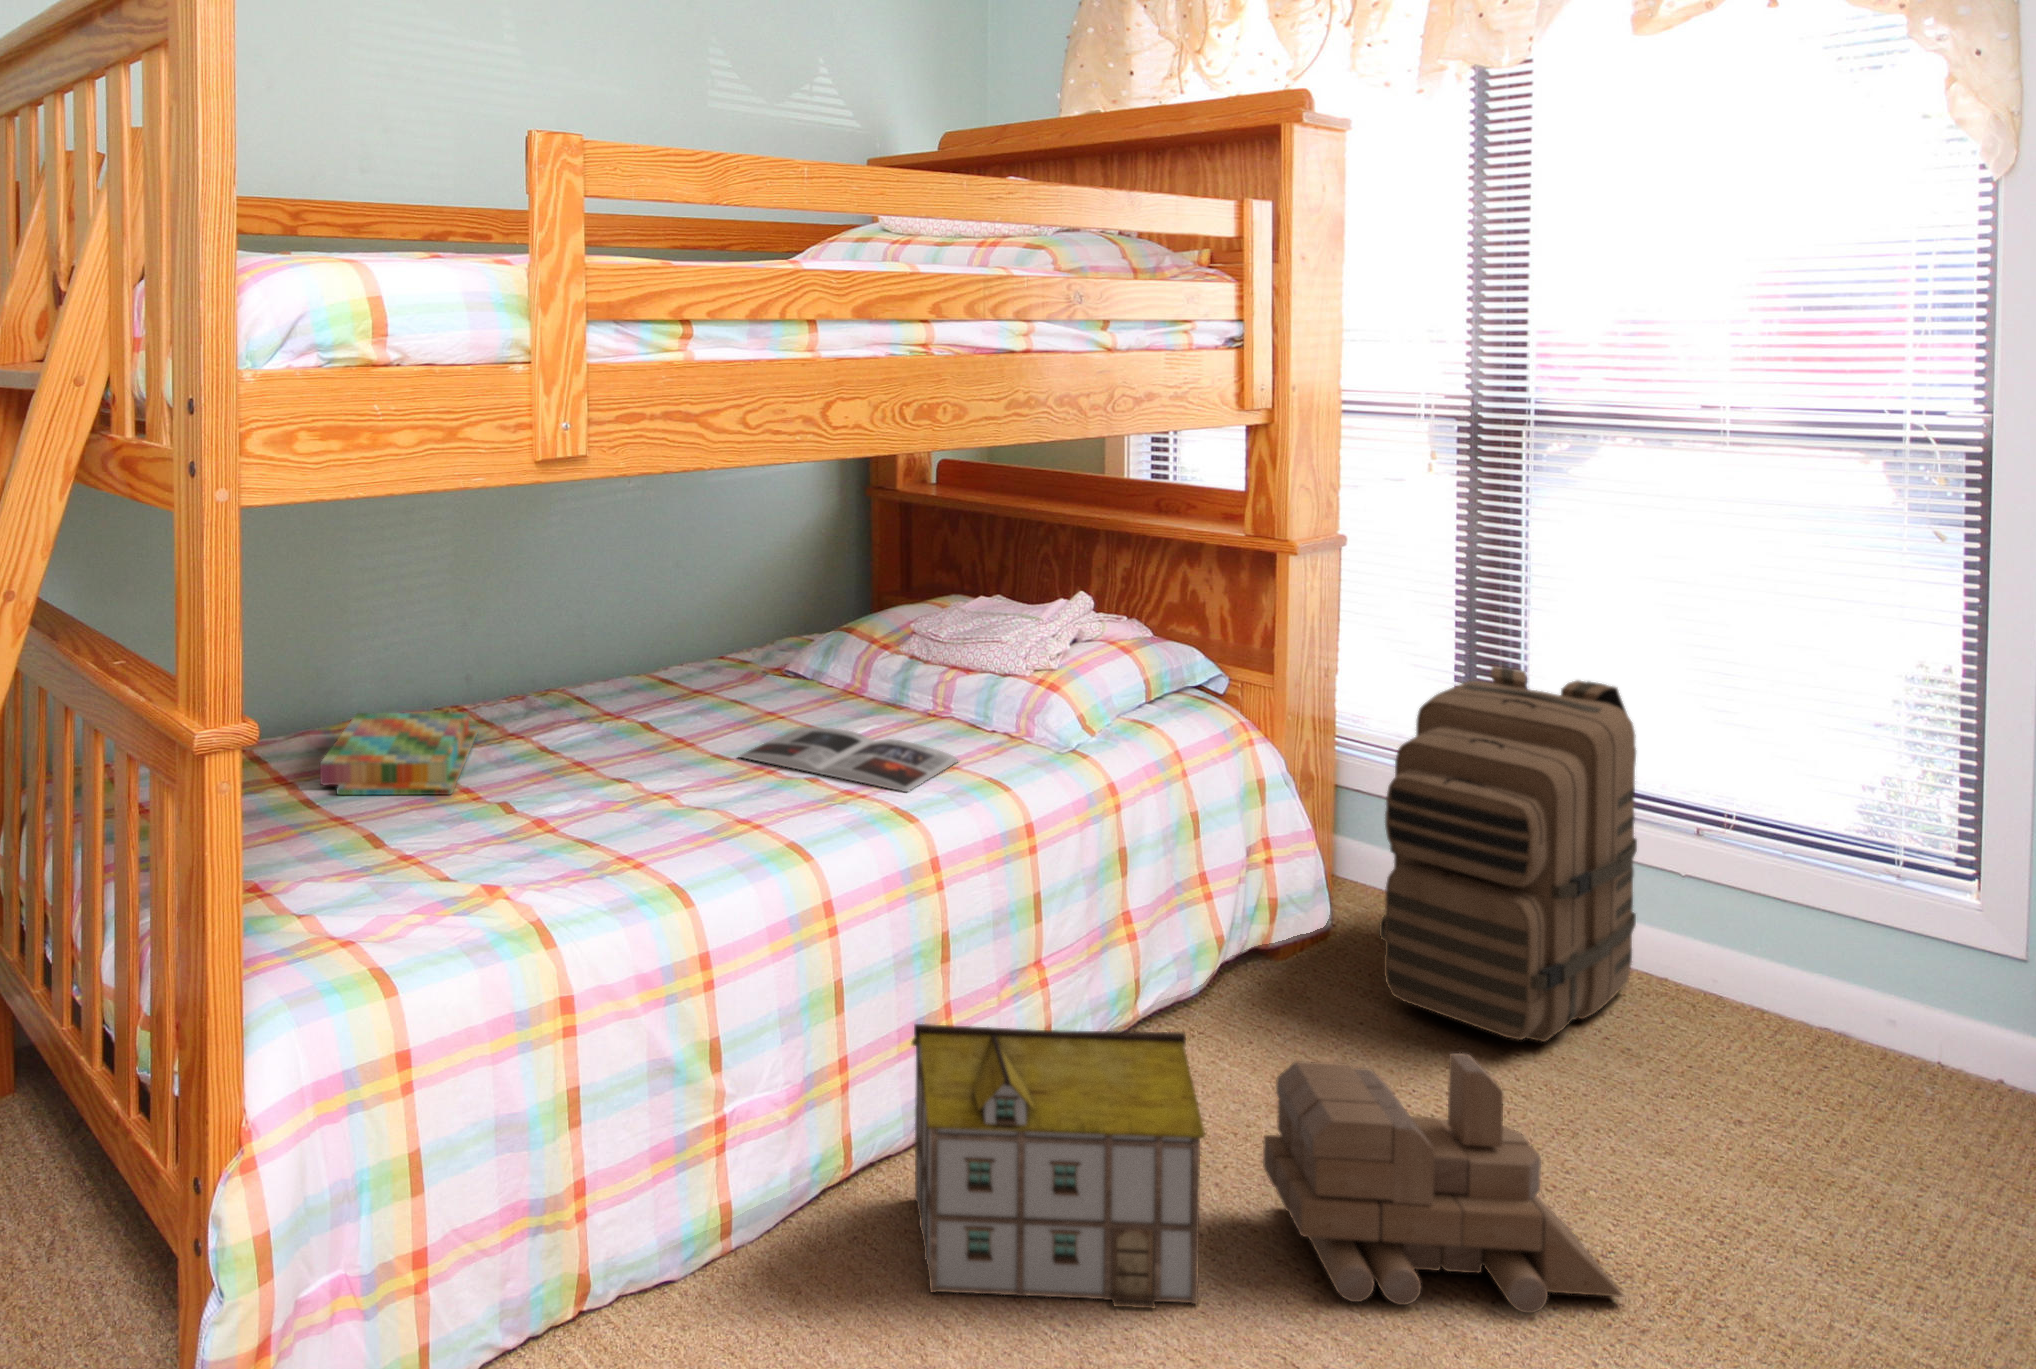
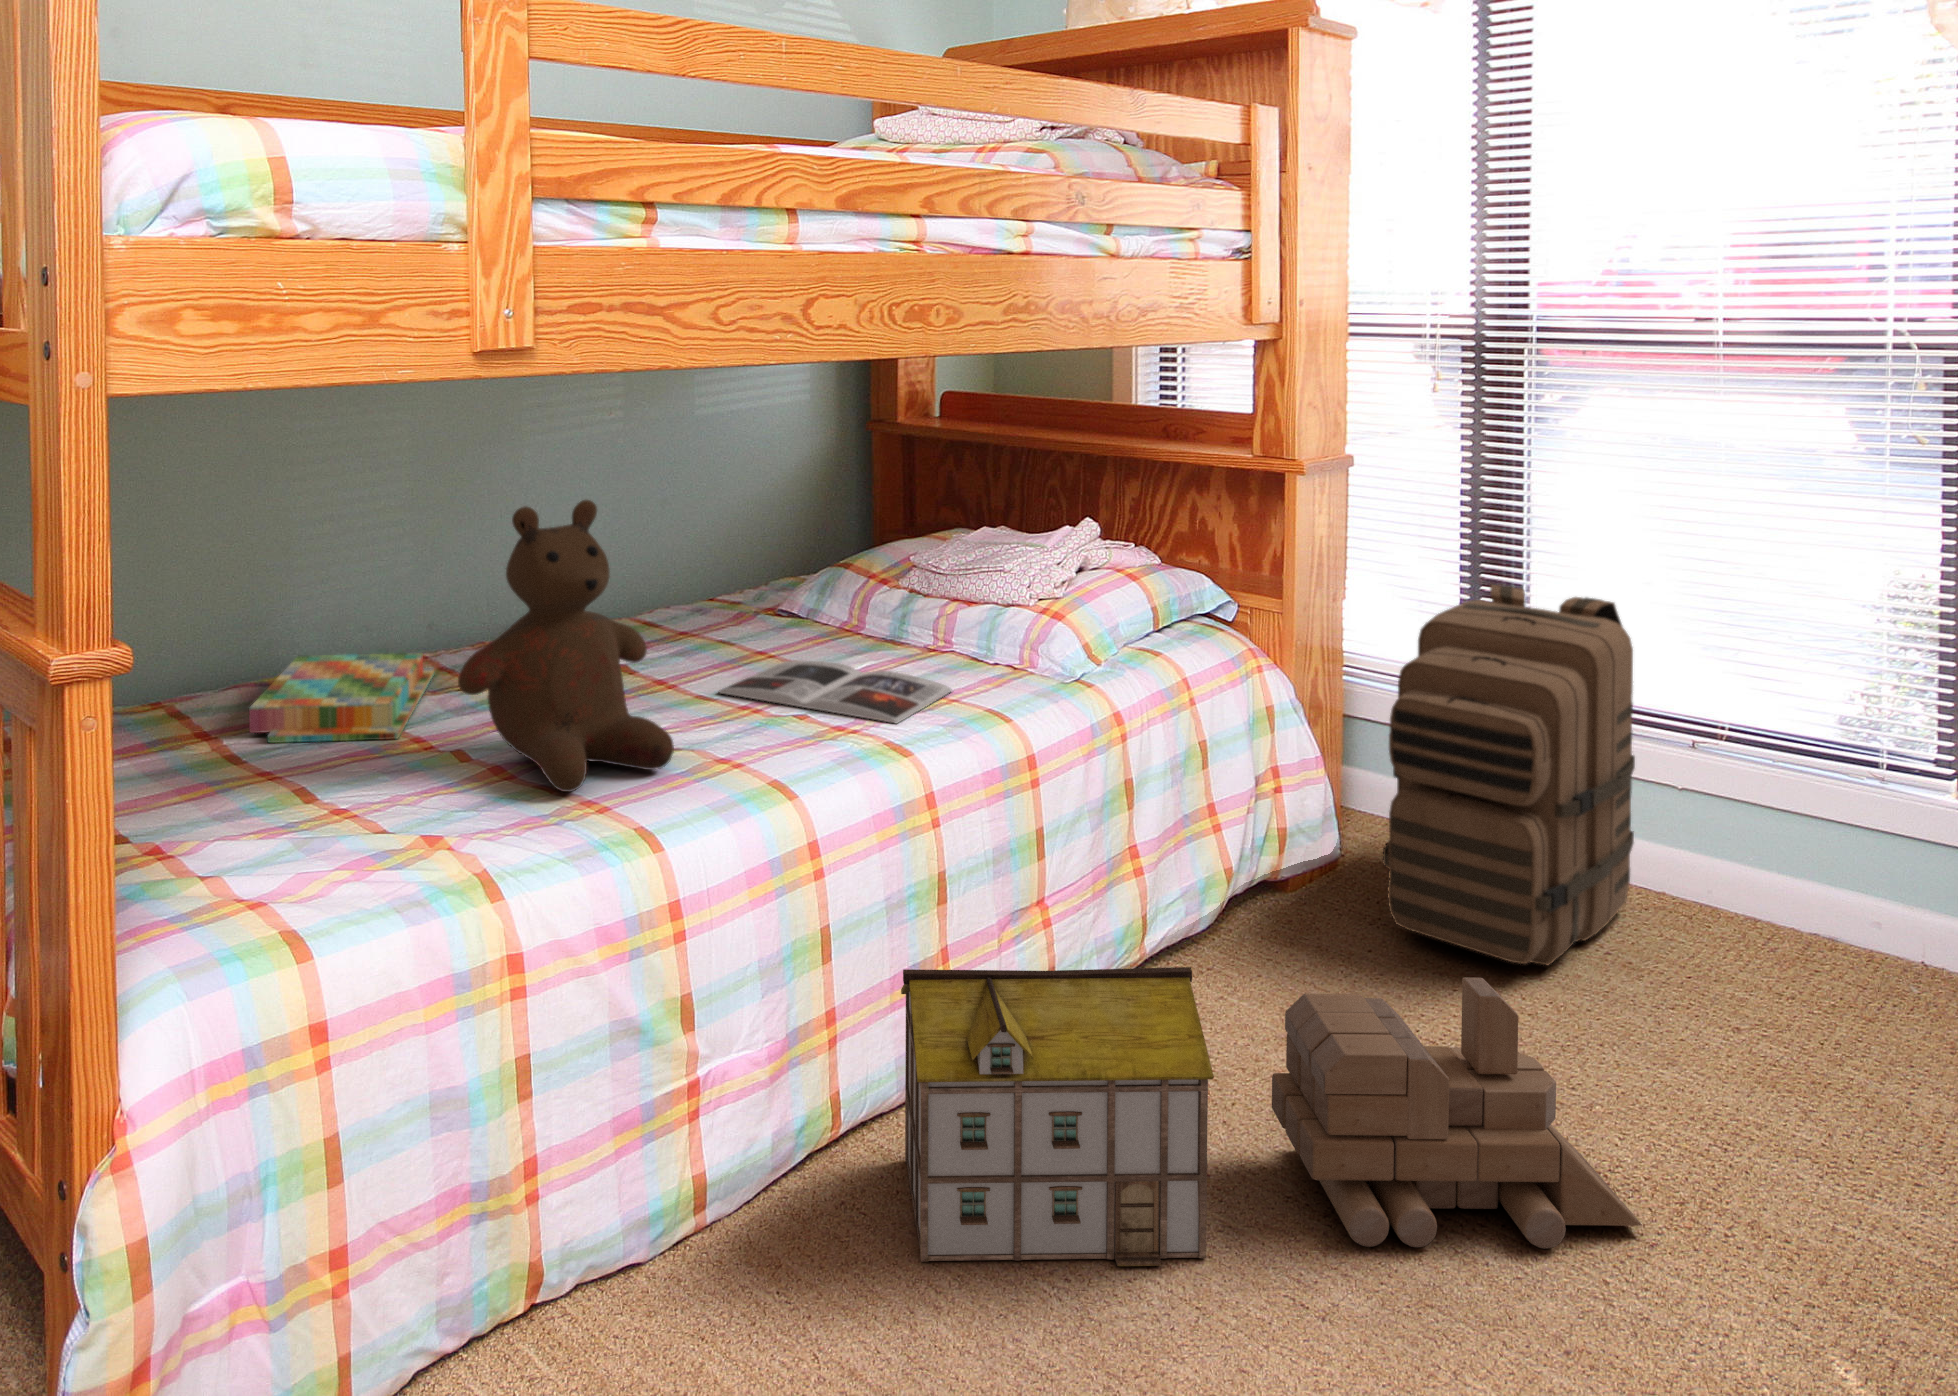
teddy bear: none [509,582,703,851] -> present [458,500,674,792]

